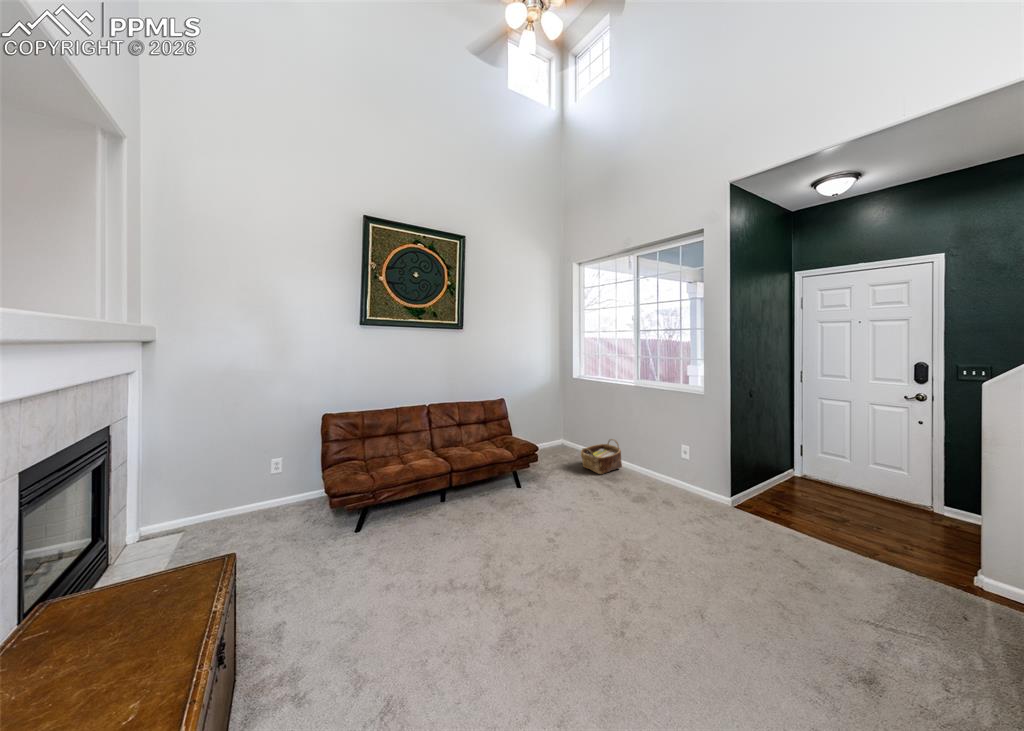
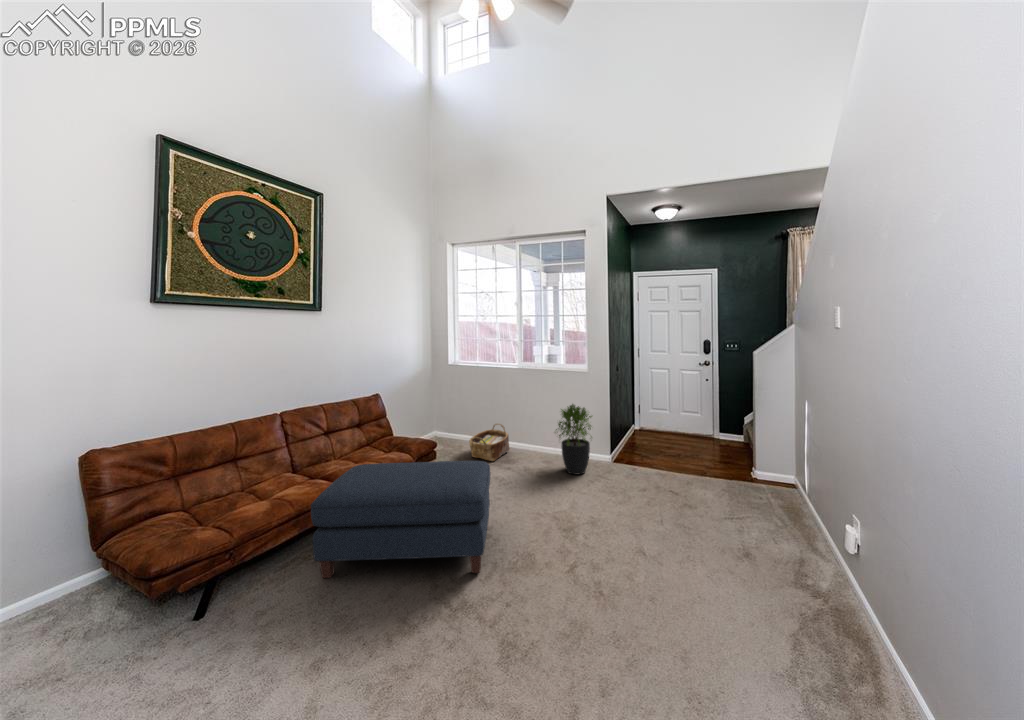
potted plant: none [657,427,709,504] -> present [556,404,592,475]
ottoman: none [425,453,569,558] -> present [311,461,491,578]

